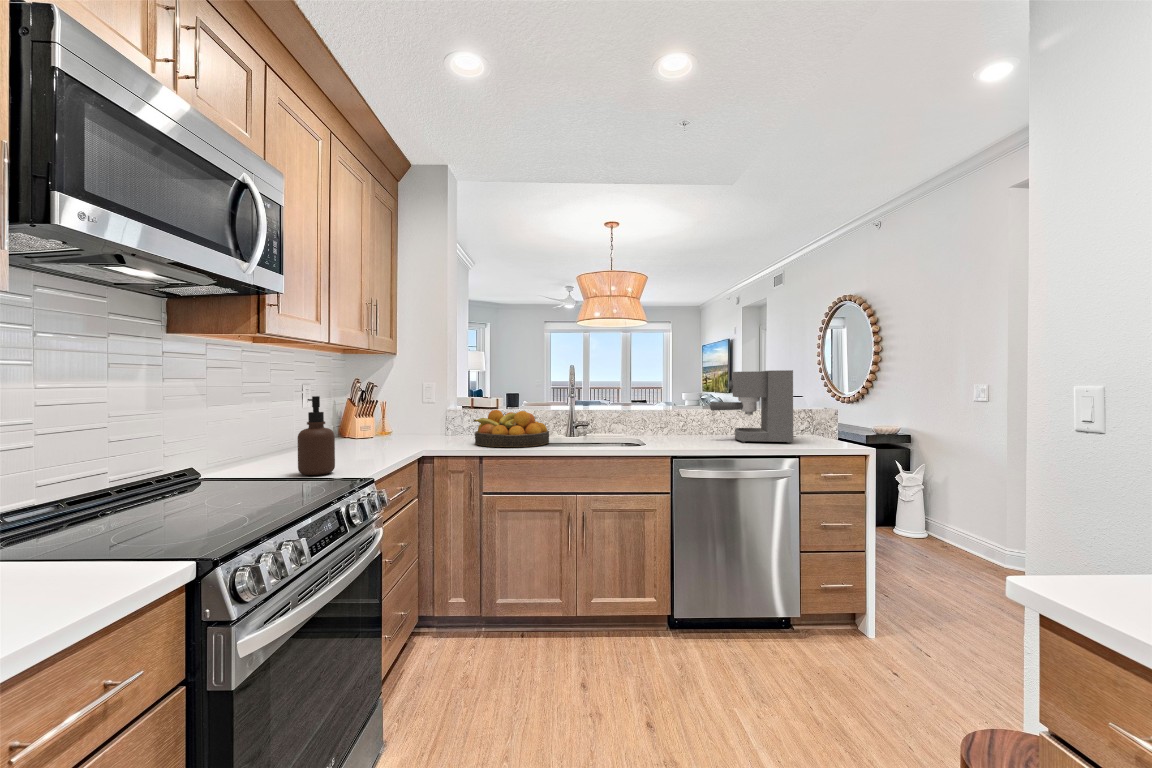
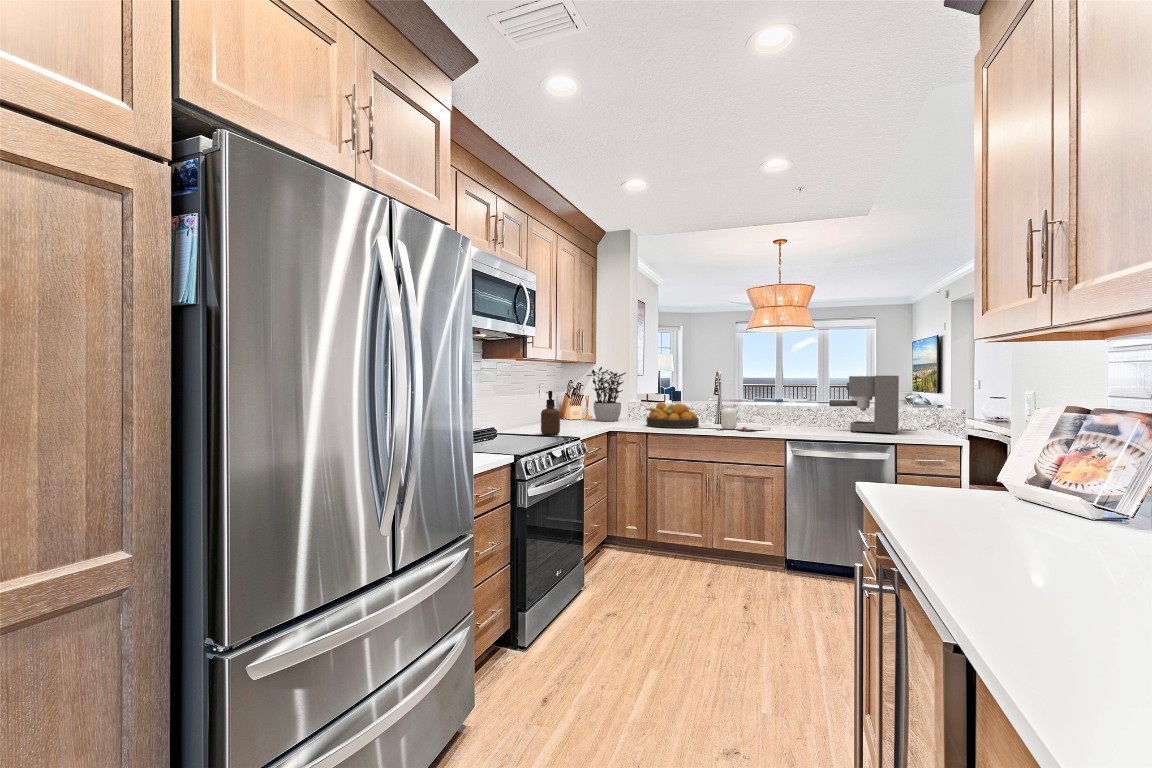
potted plant: none [381,360,442,439] -> present [587,367,626,421]
jar: none [576,412,632,447] -> present [721,405,757,431]

